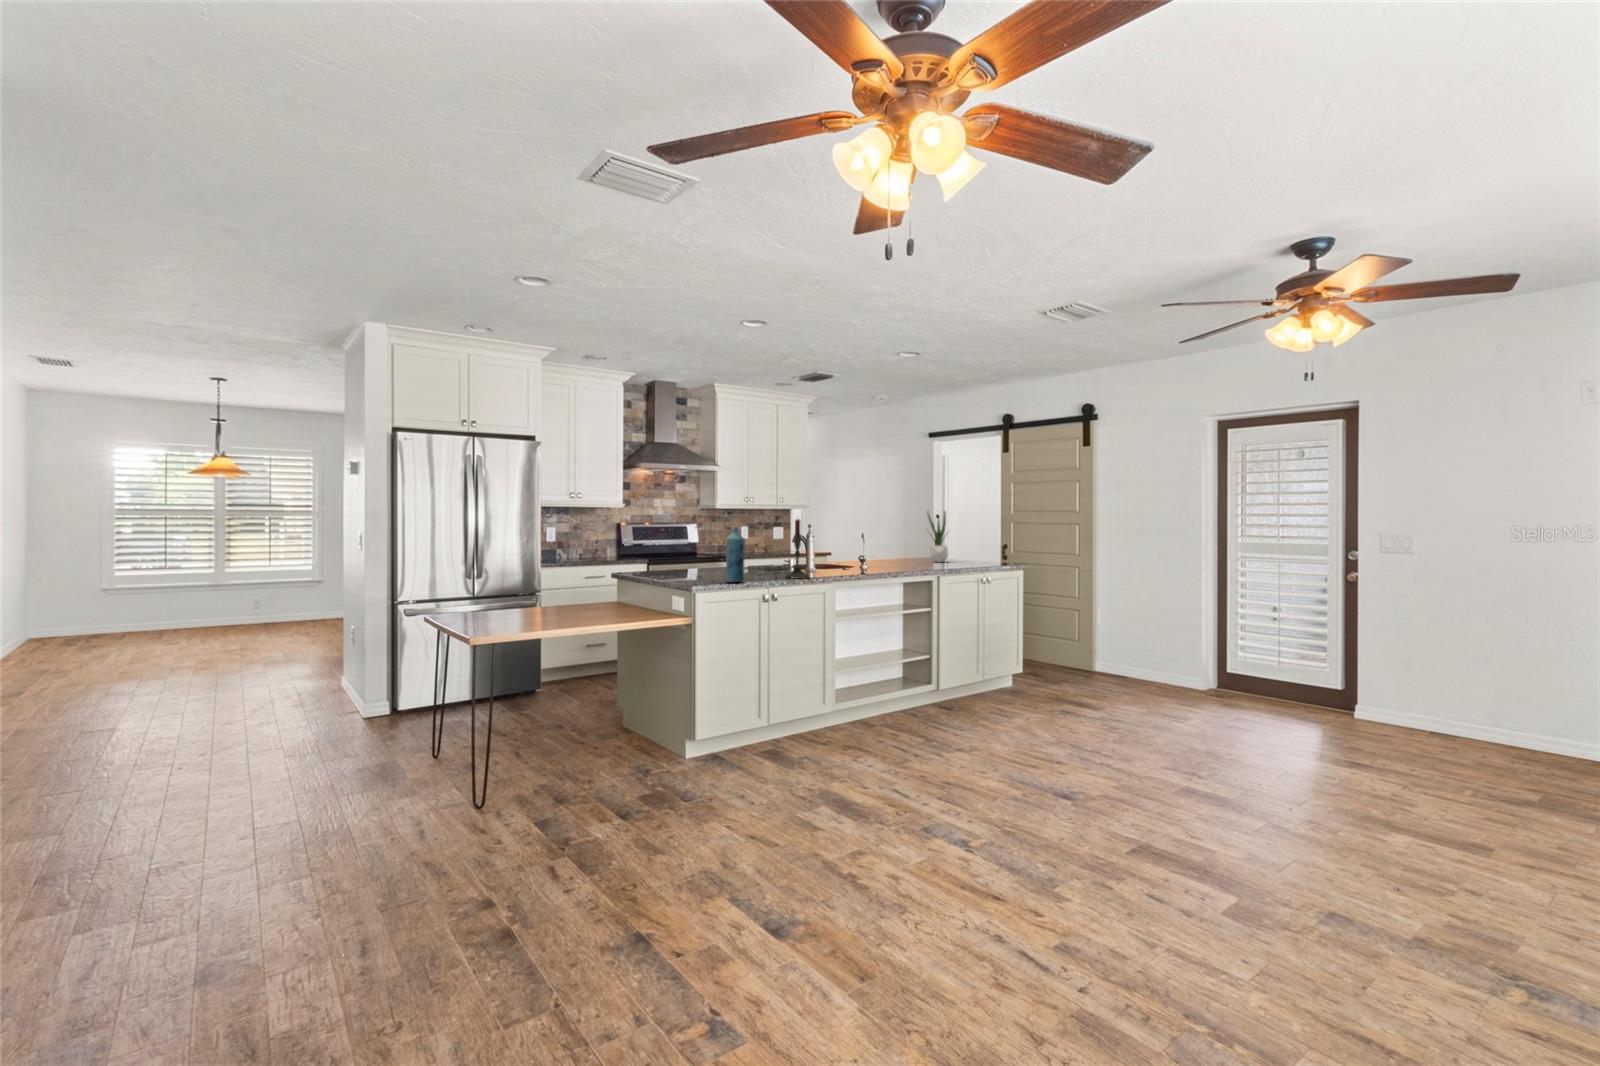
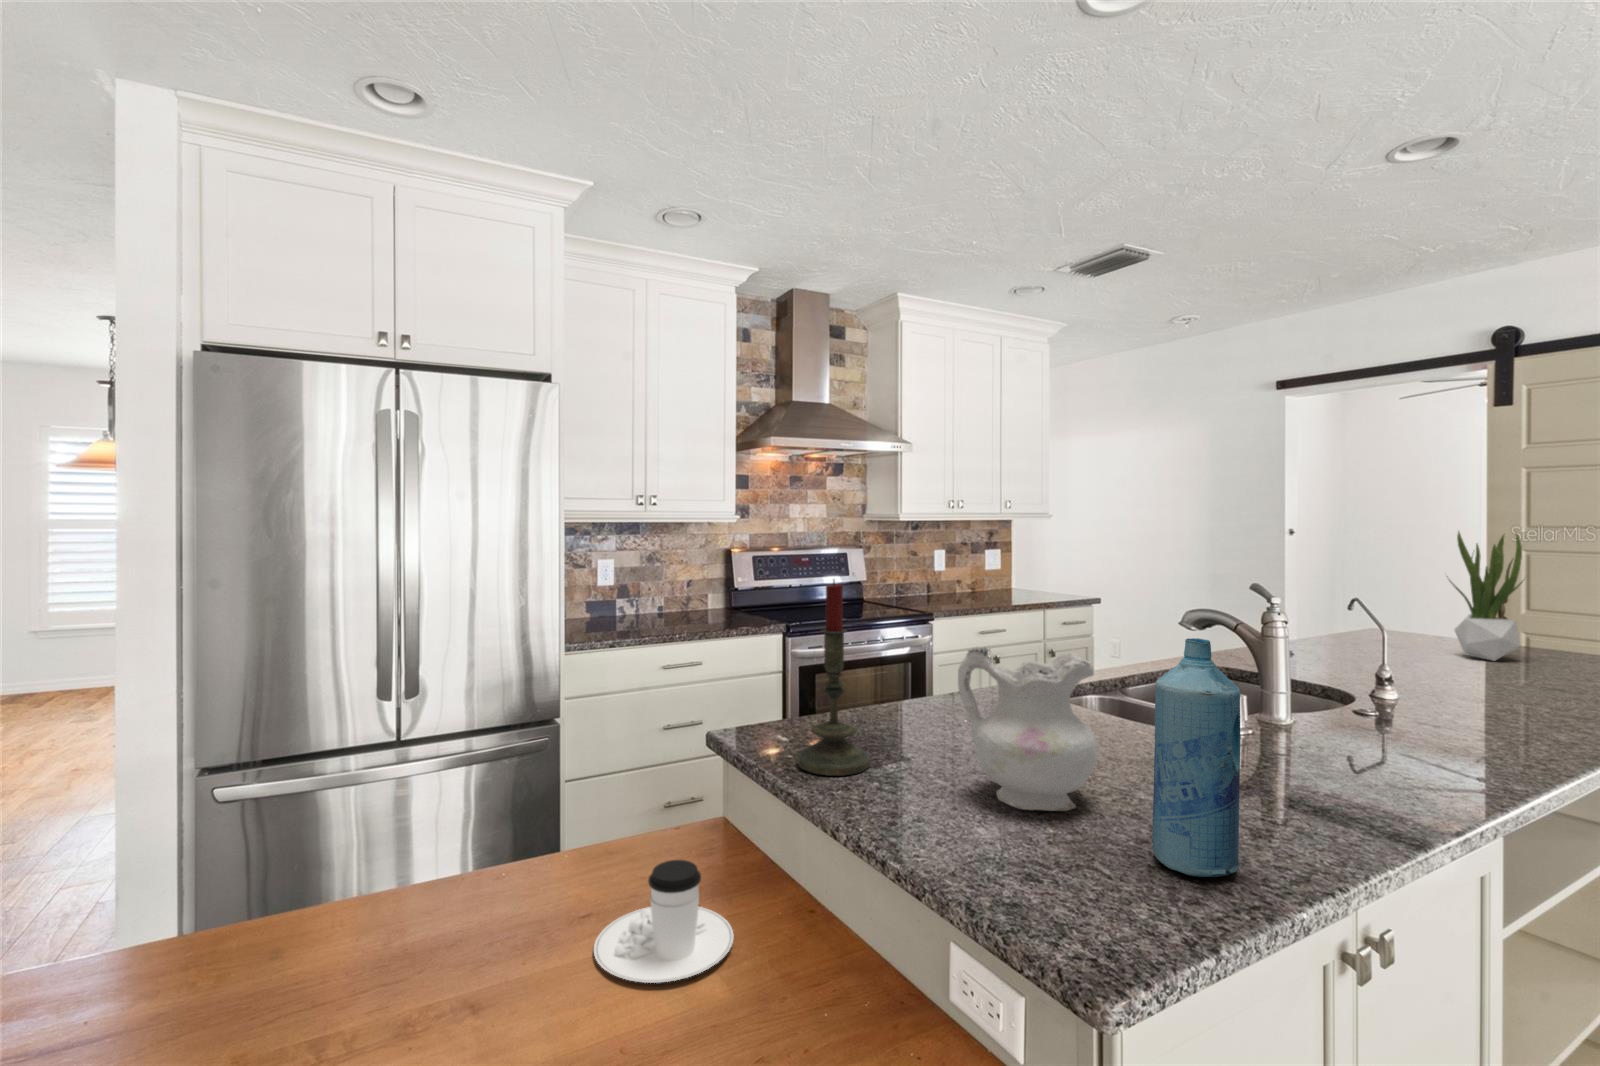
candle: present [786,519,809,579] -> present [797,580,870,776]
ceramic pitcher: none [687,536,725,580] -> present [958,648,1097,811]
coffee cup: none [581,590,620,614] -> present [594,860,734,983]

